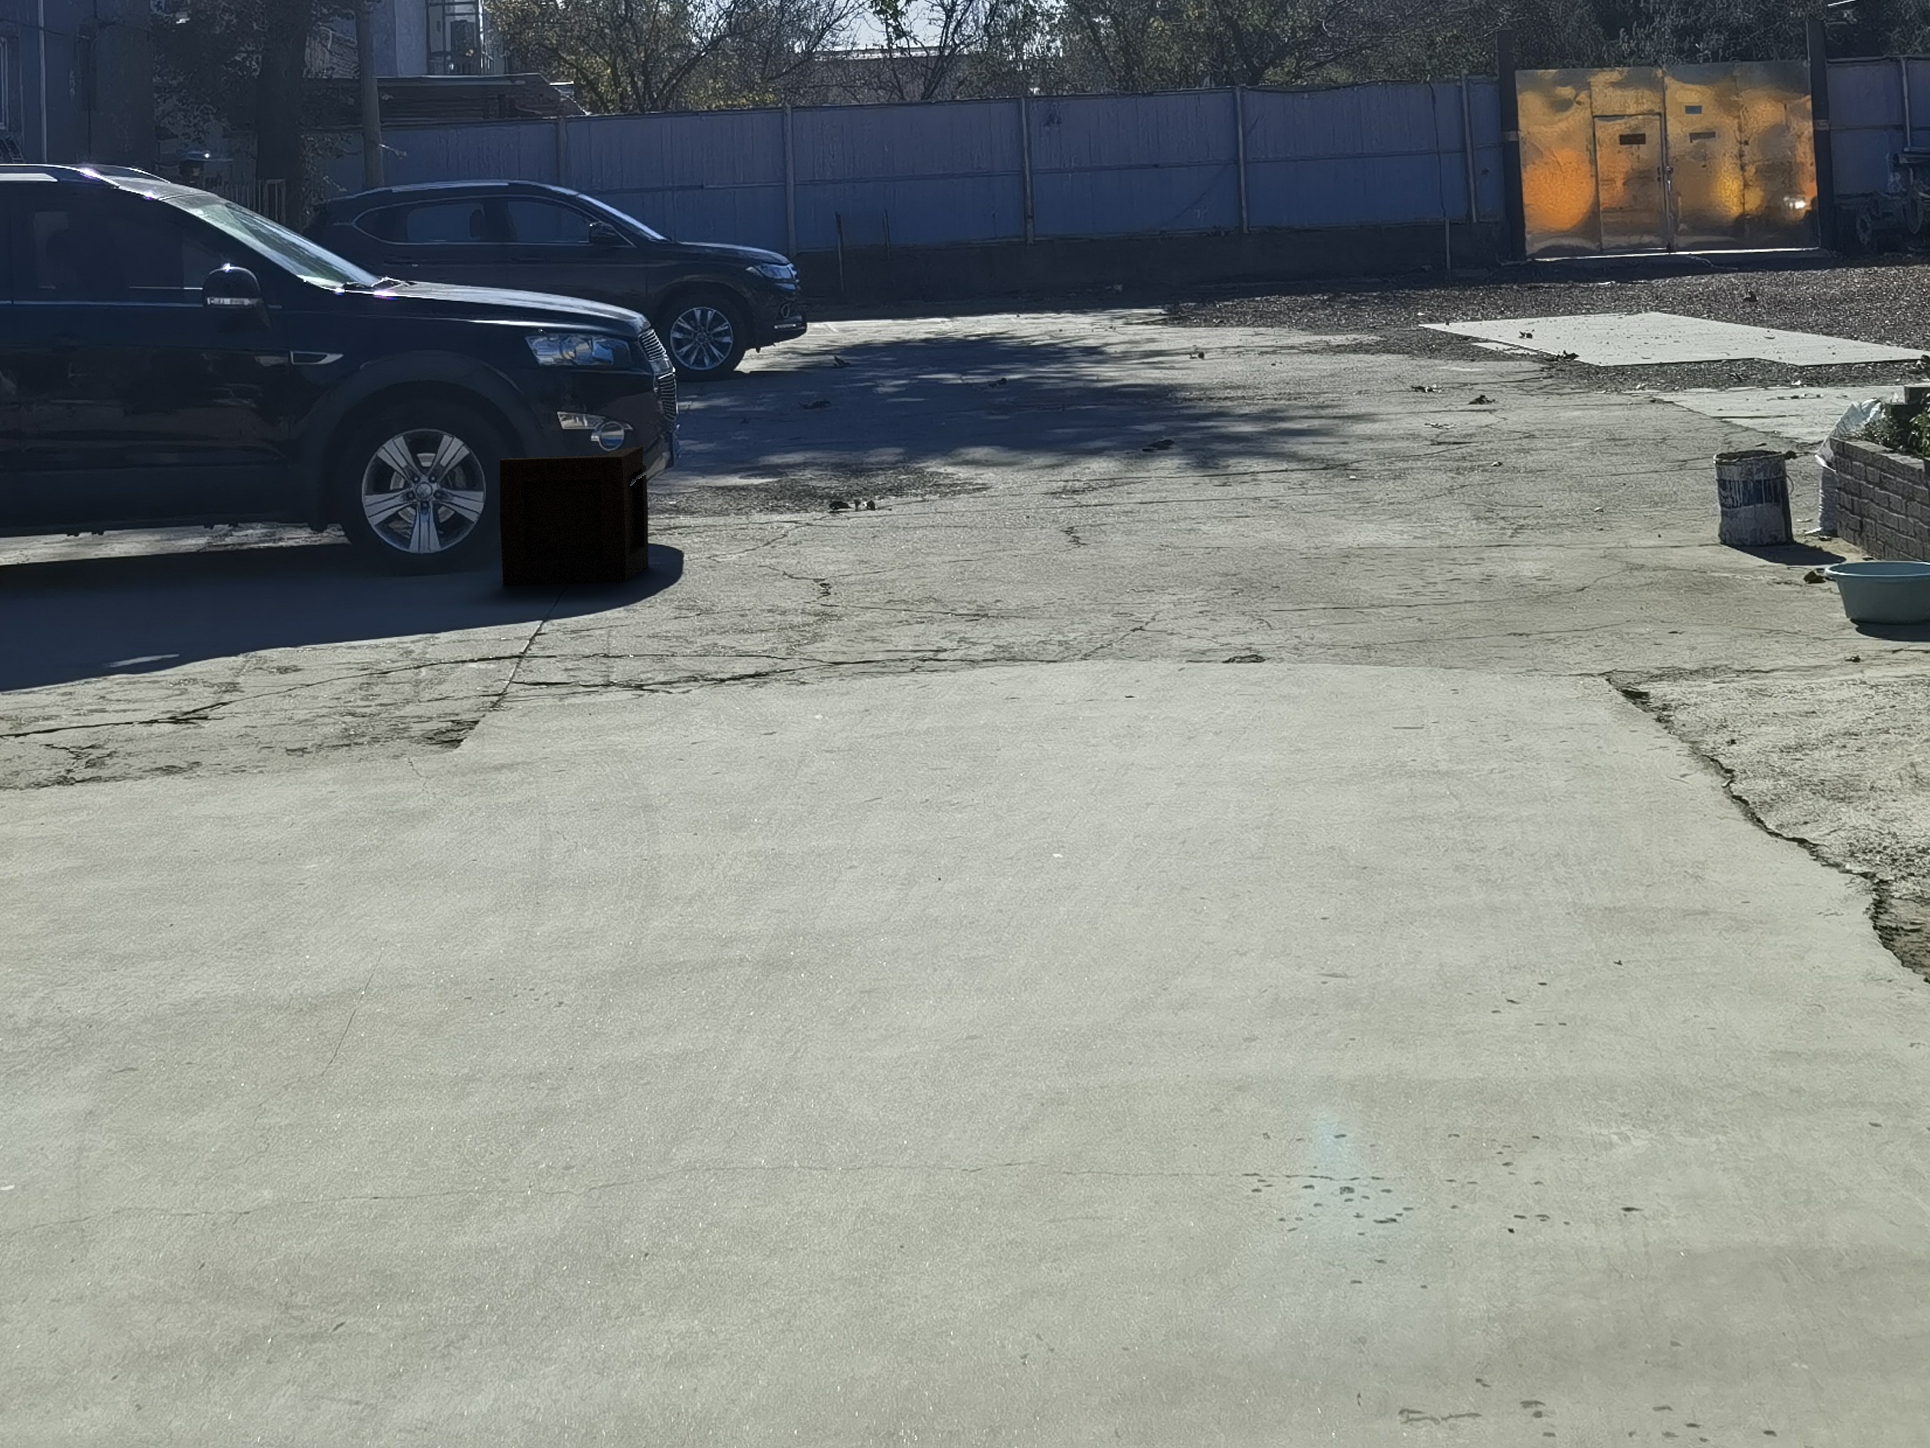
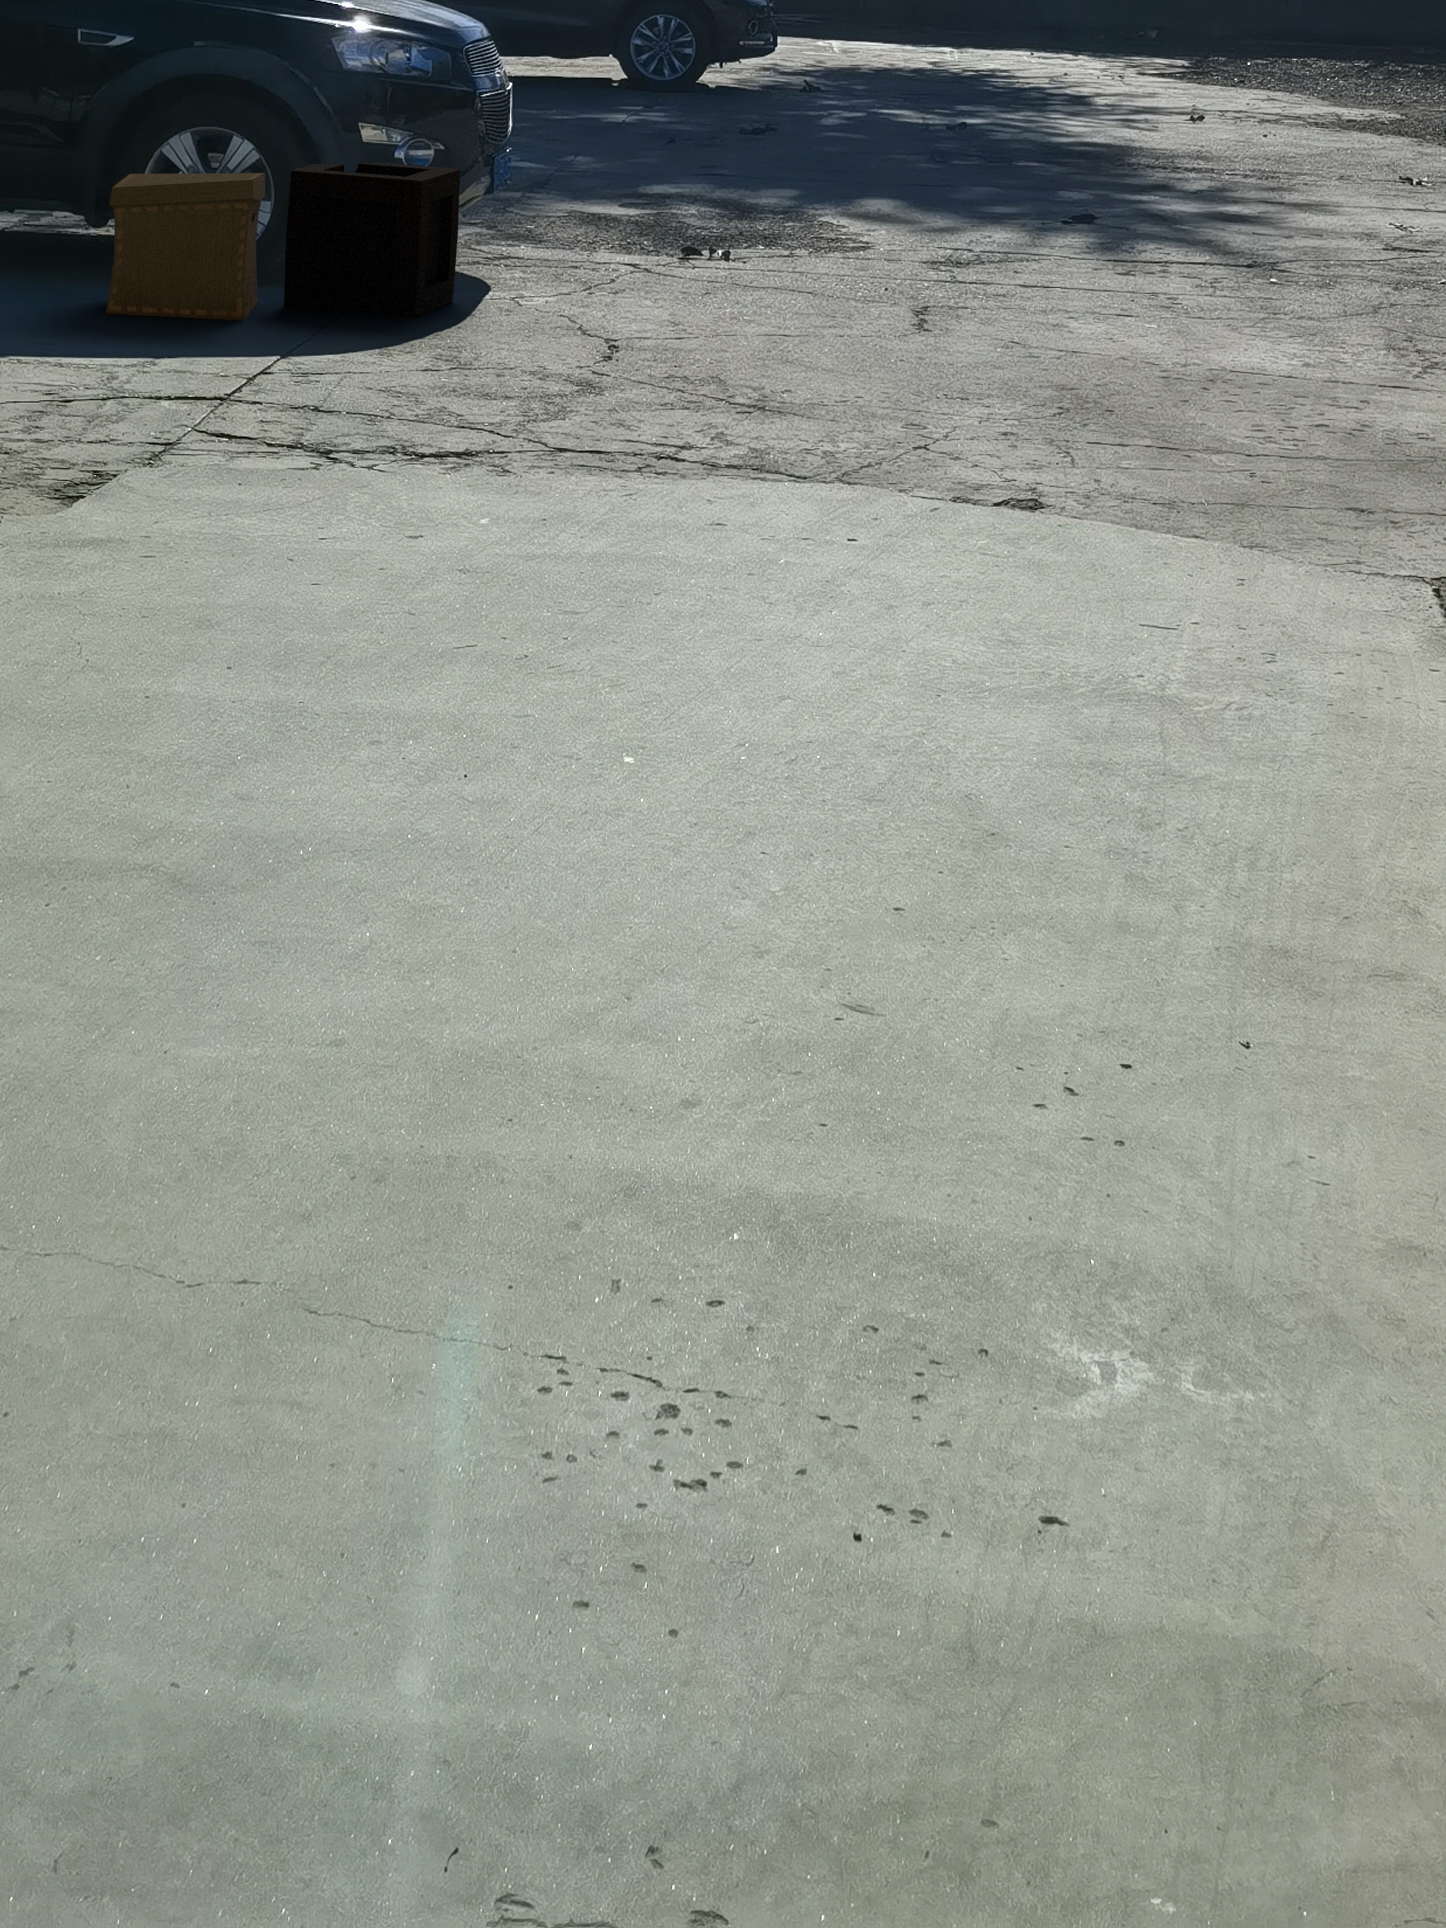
cardboard box: none [346,465,478,606] -> present [106,173,266,321]

